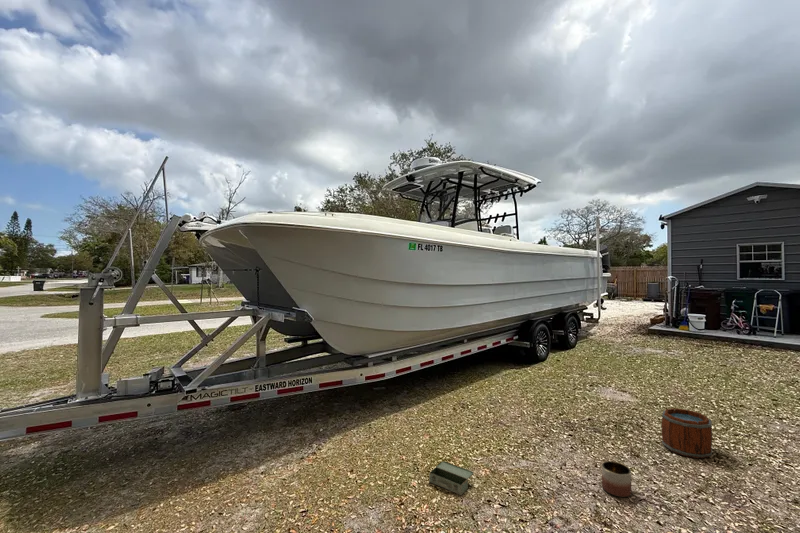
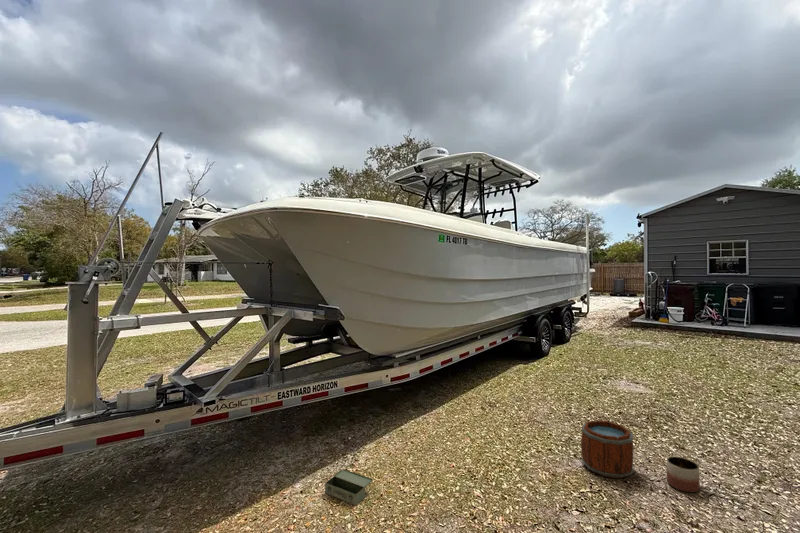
bucket: present [662,408,712,458] -> present [581,421,634,479]
toolbox: present [429,461,473,495] -> present [325,469,373,505]

